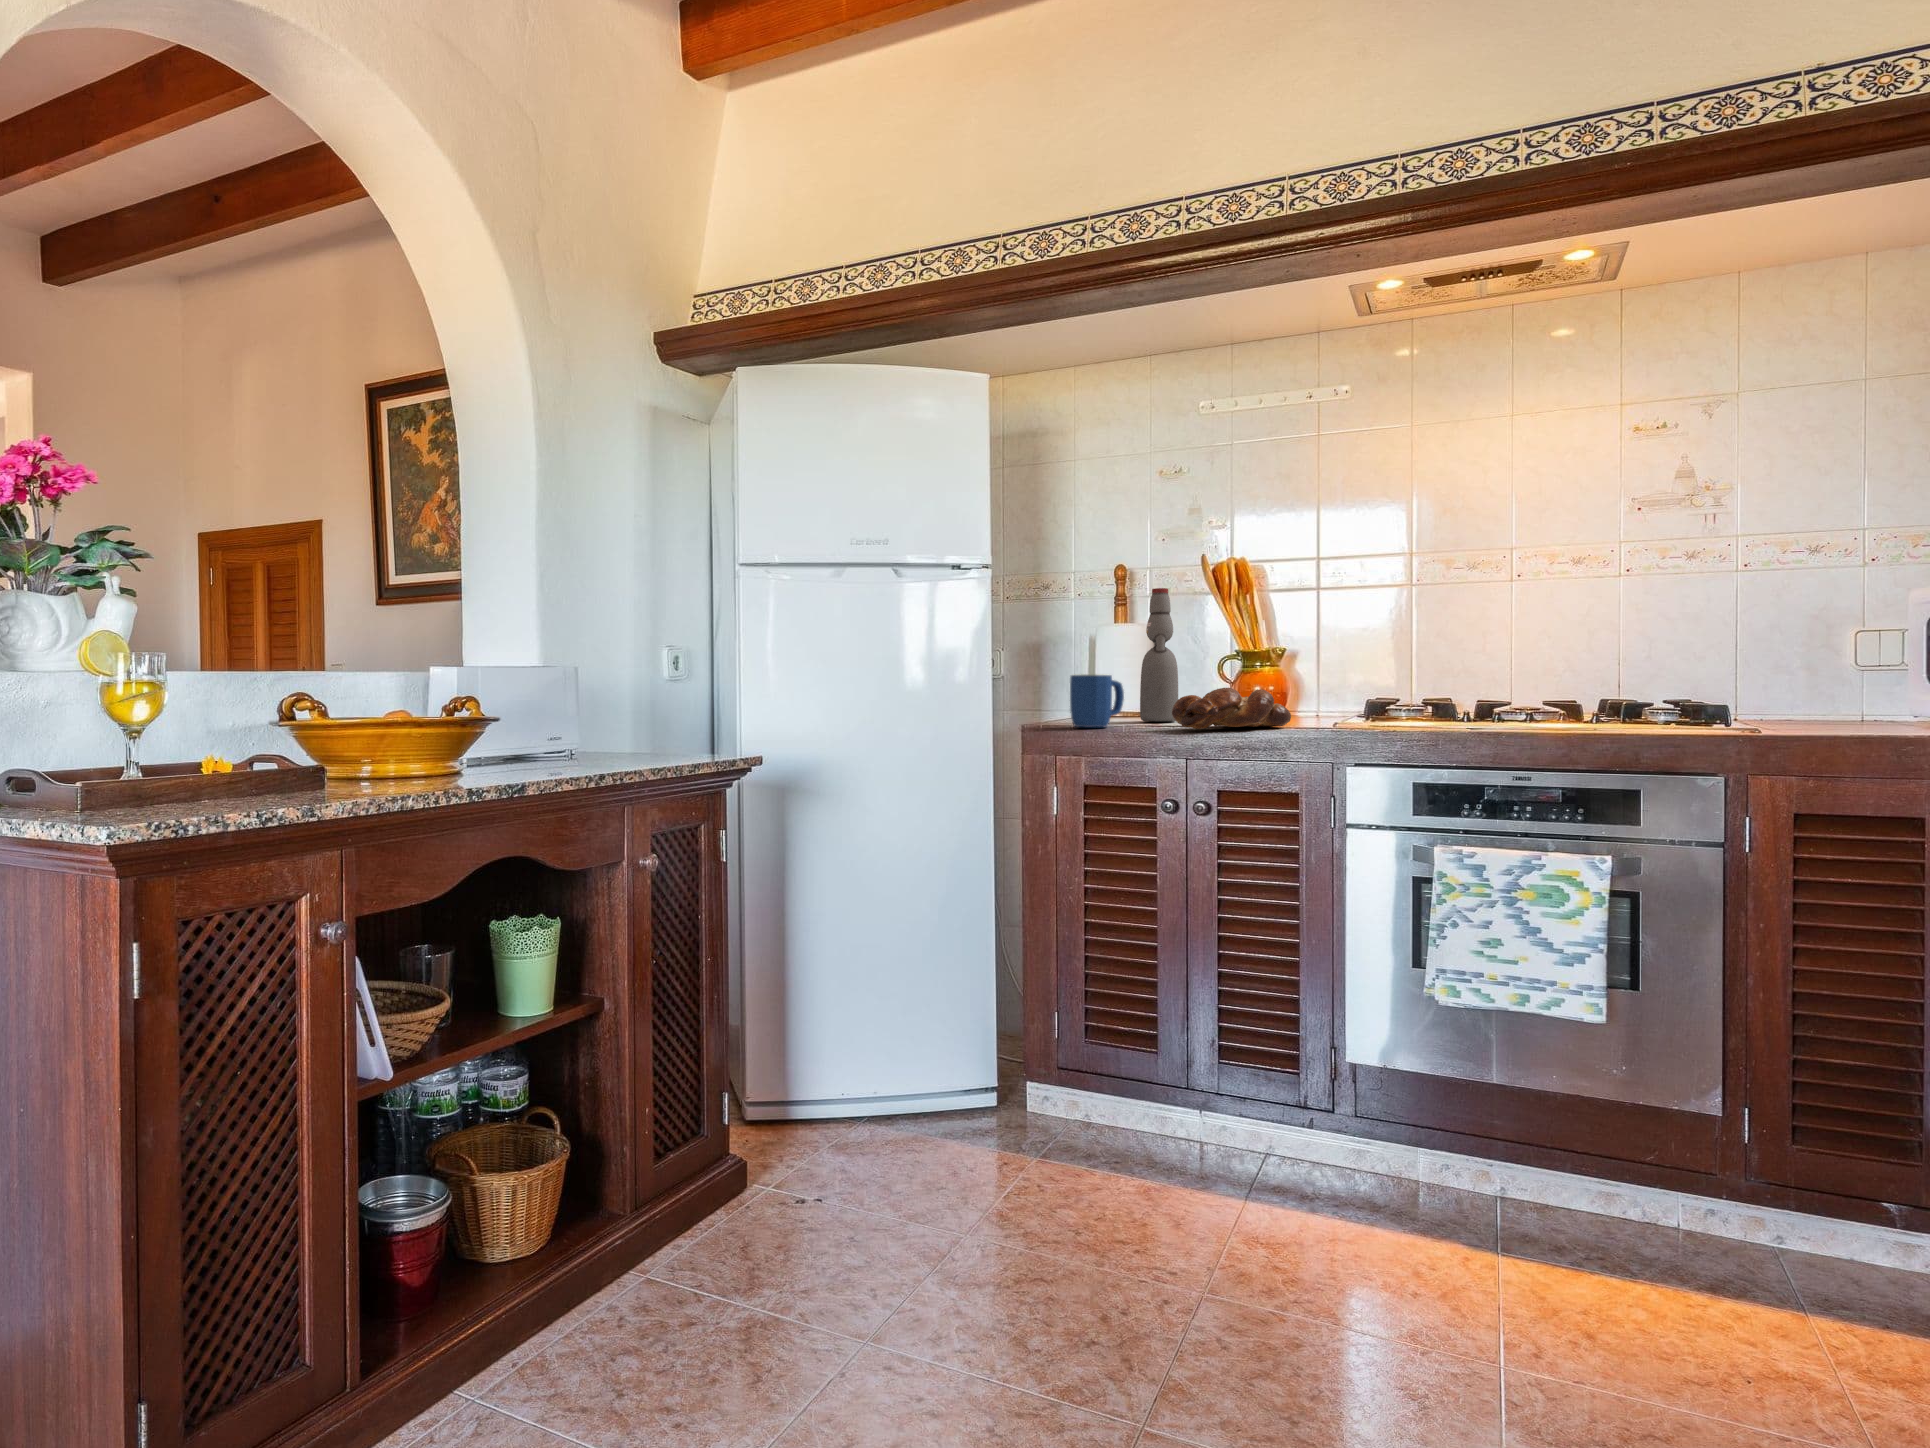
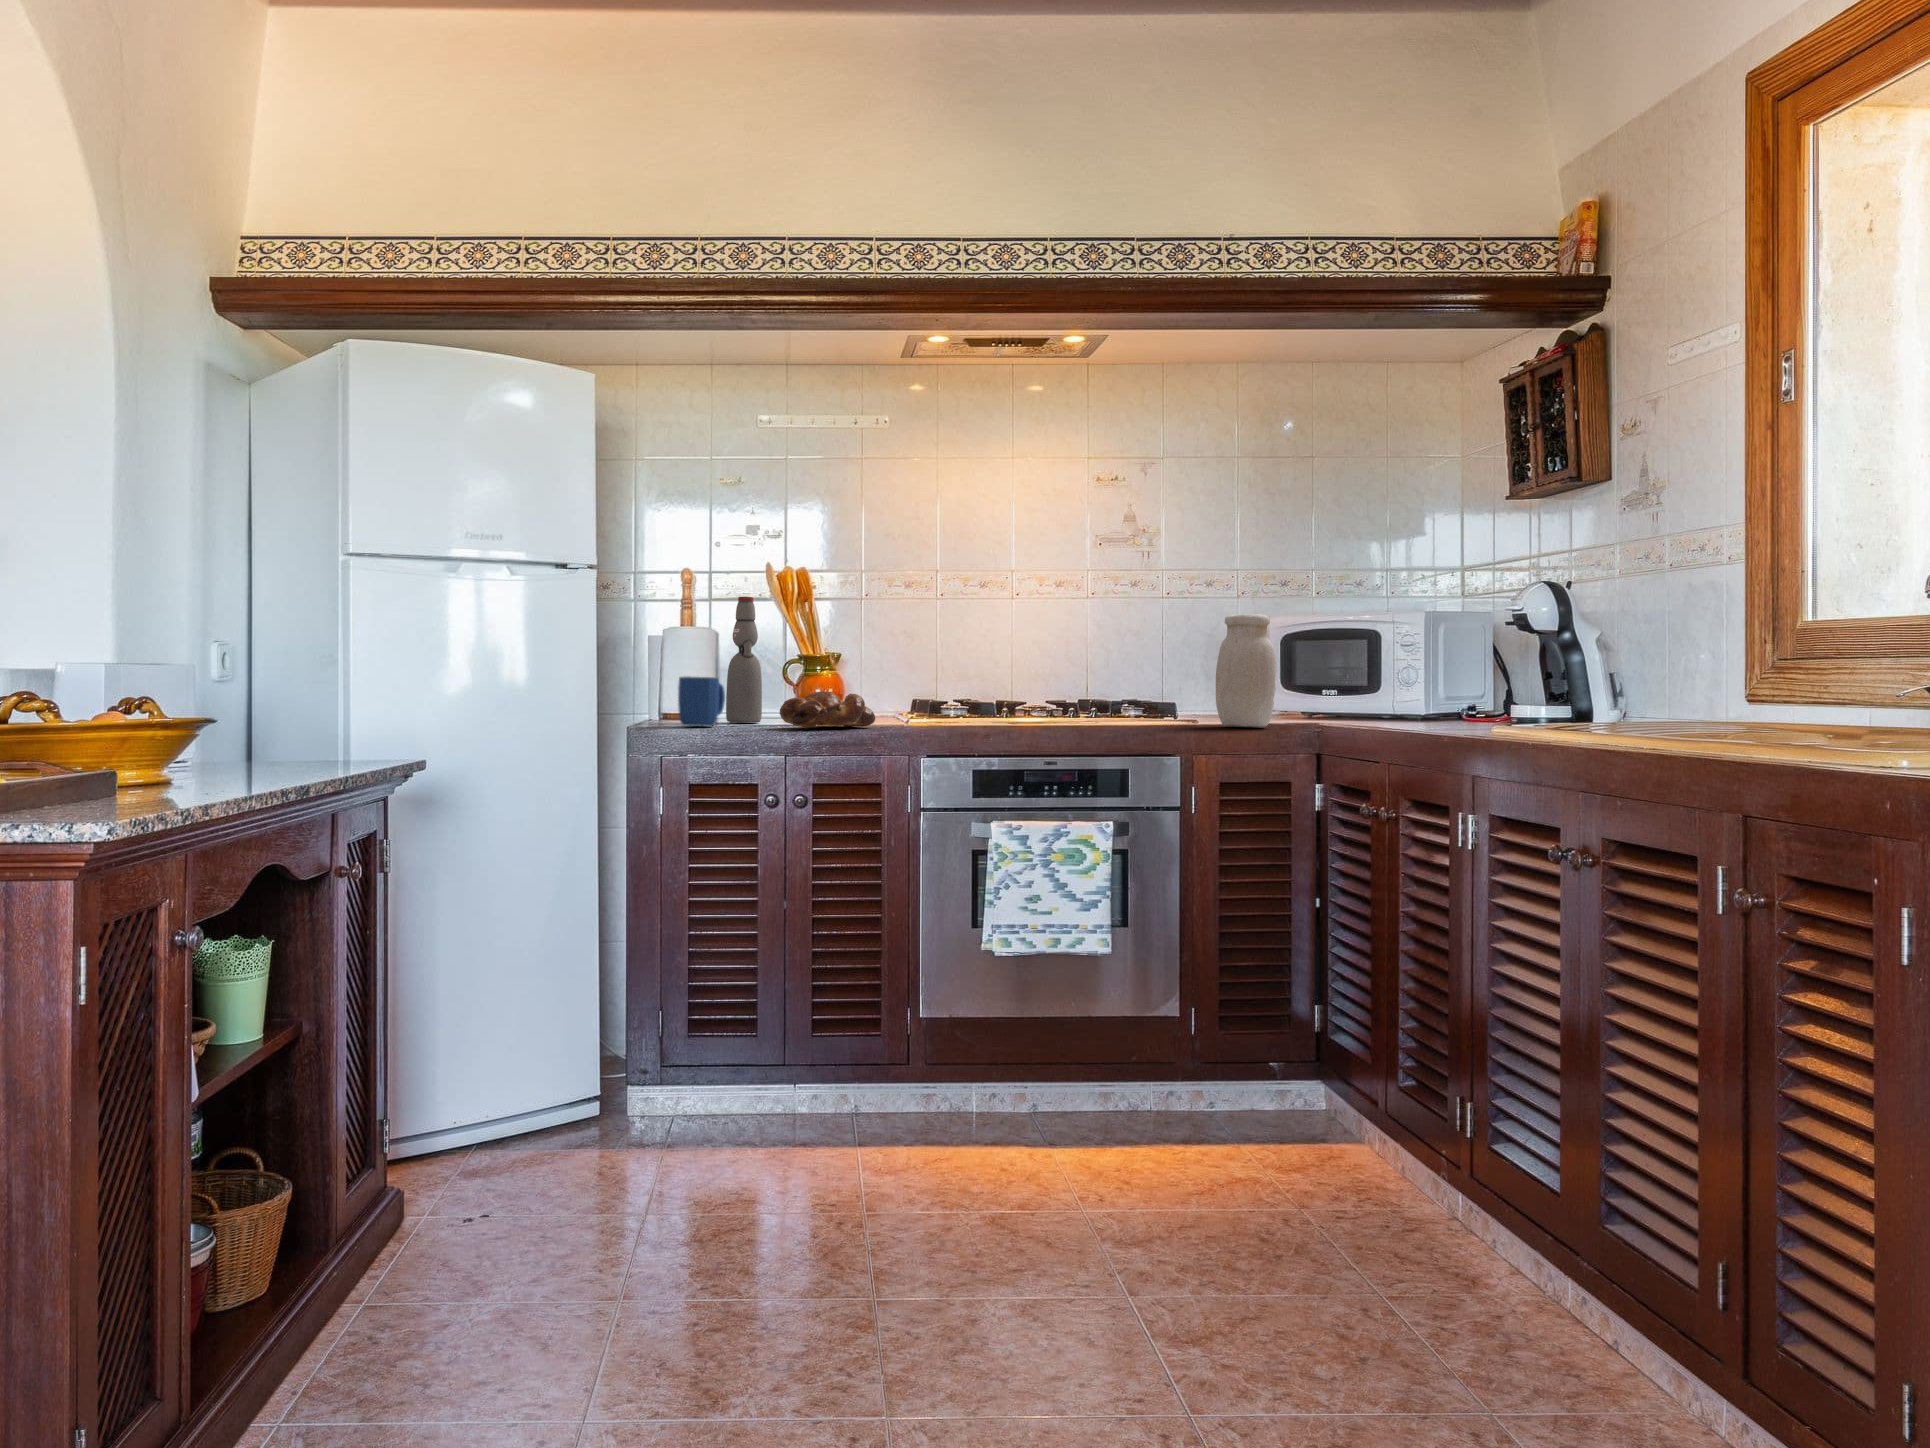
jar: none [1784,569,1887,724] -> present [1216,614,1276,727]

